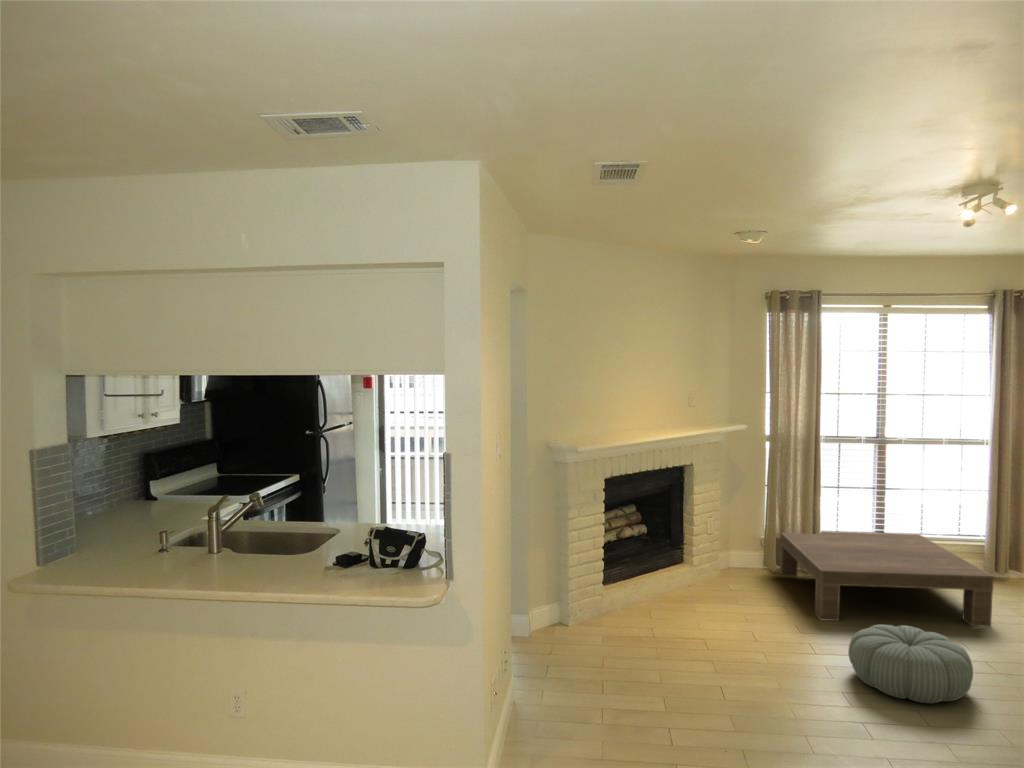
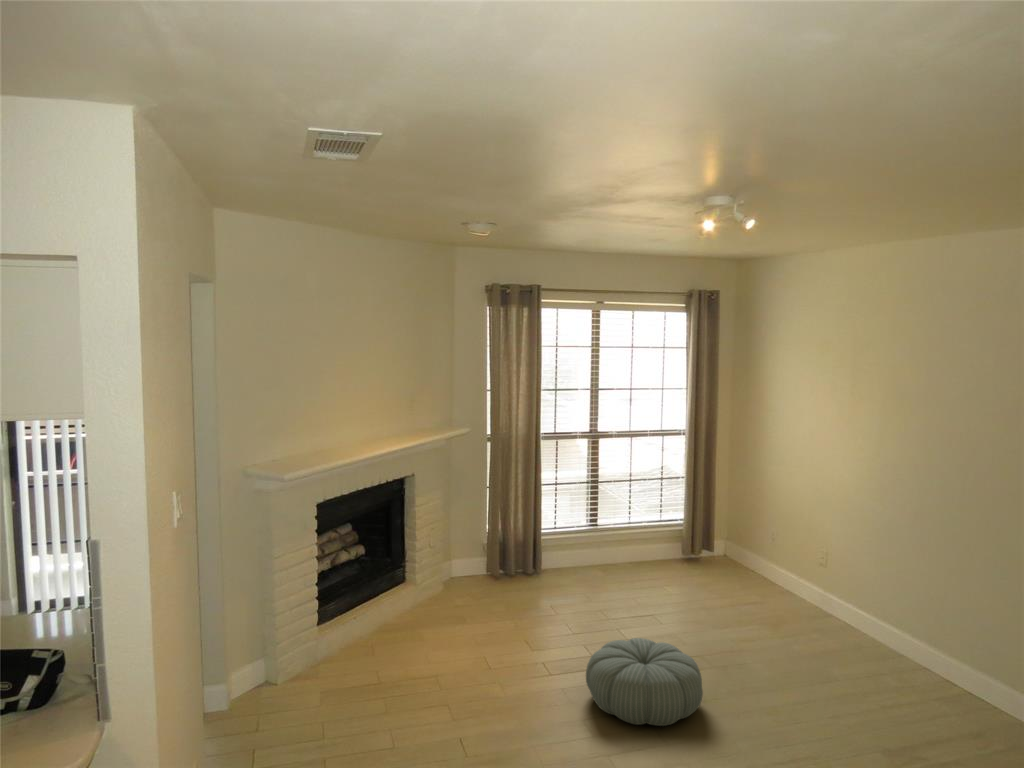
coffee table: present [778,531,994,627] -> none [501,524,700,633]

